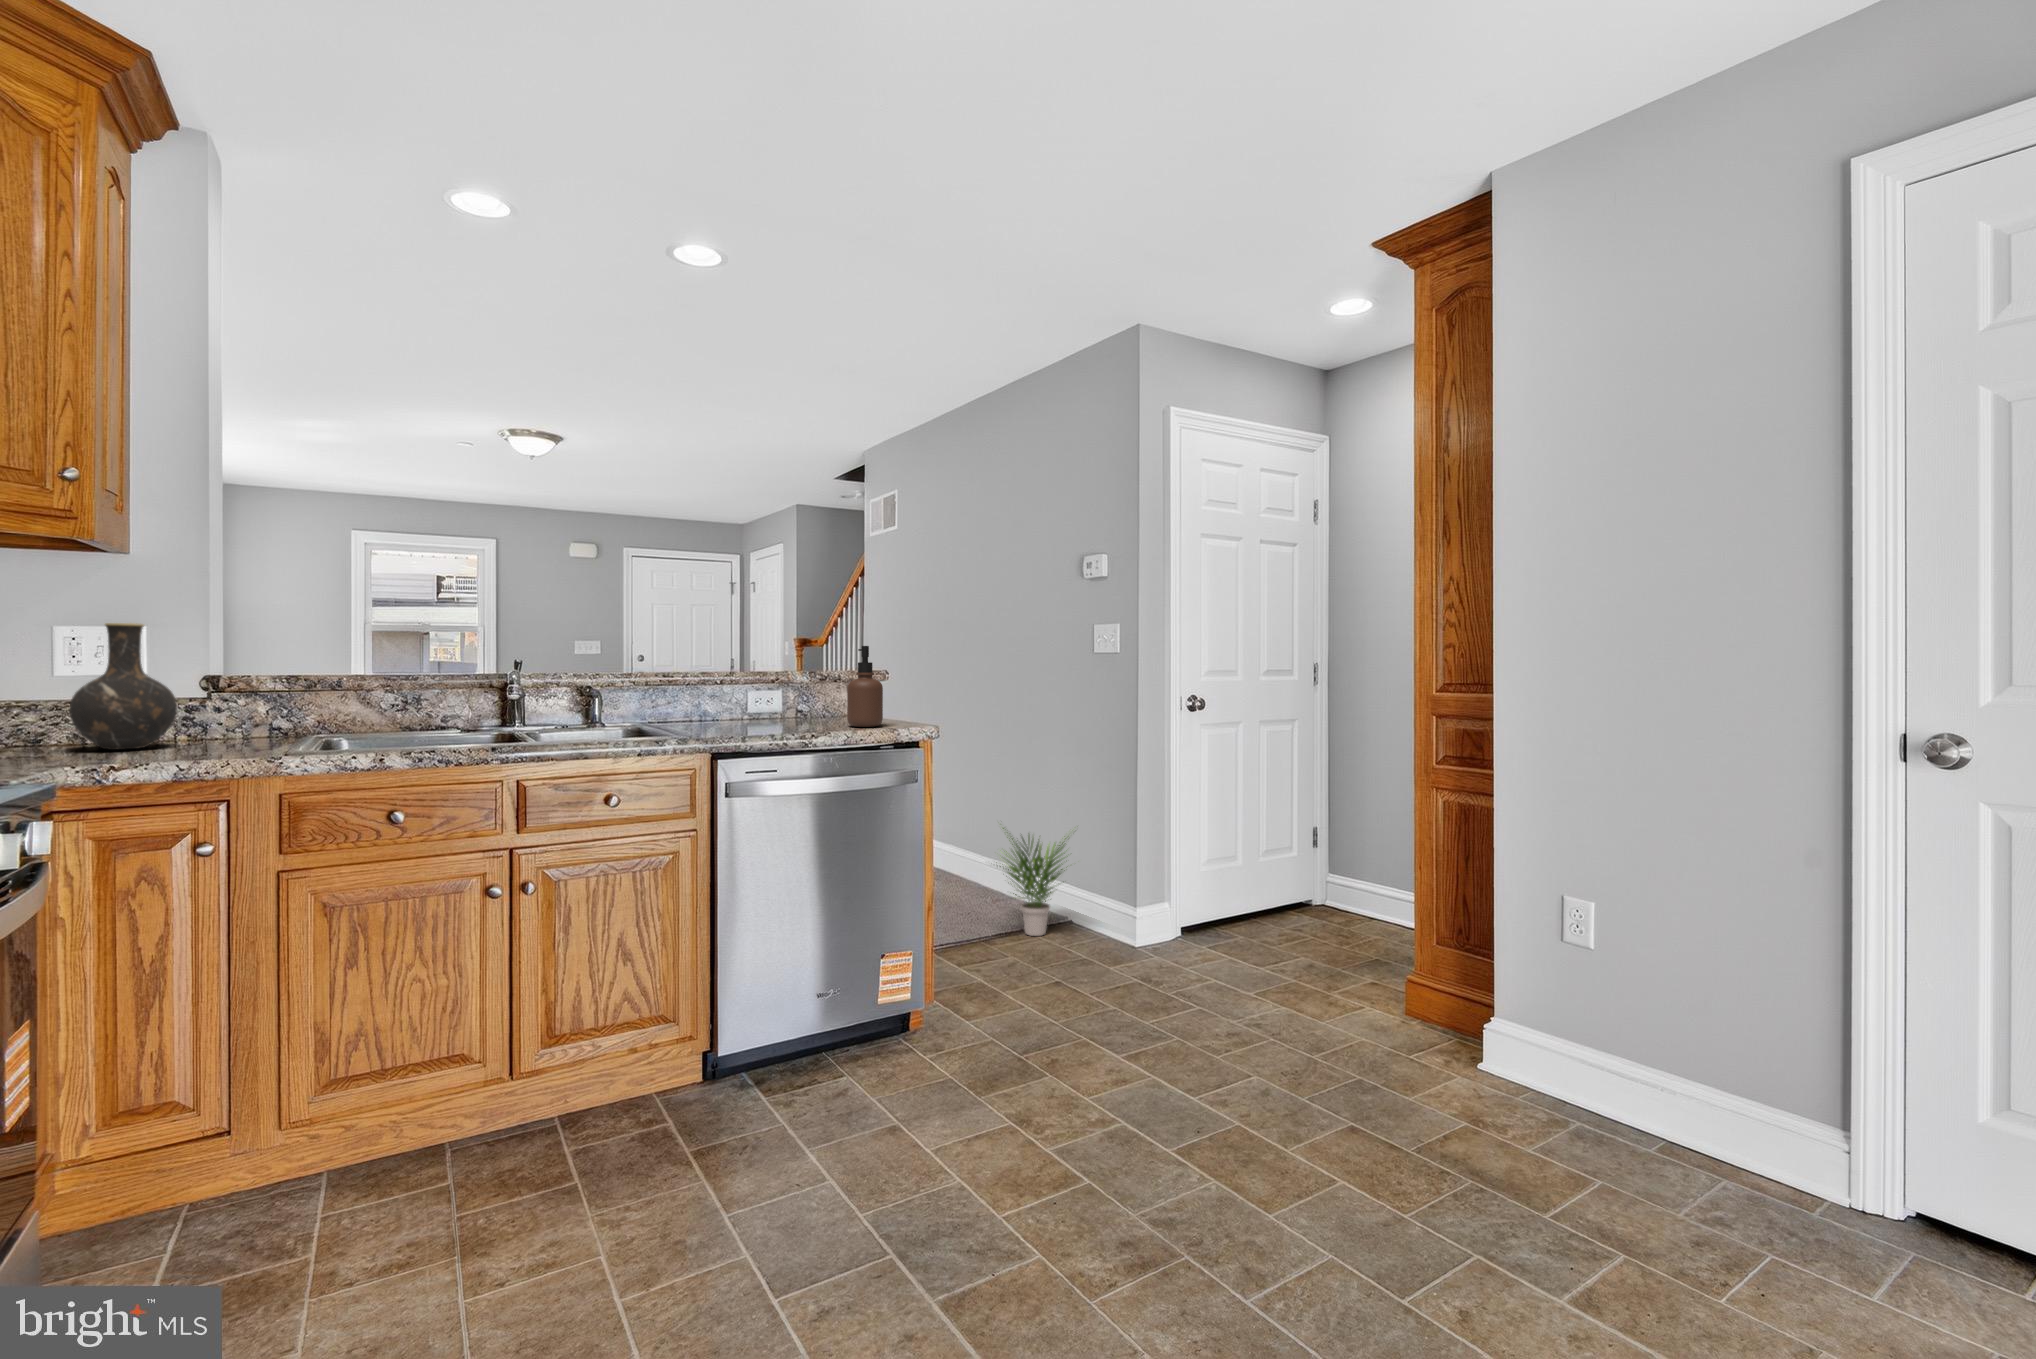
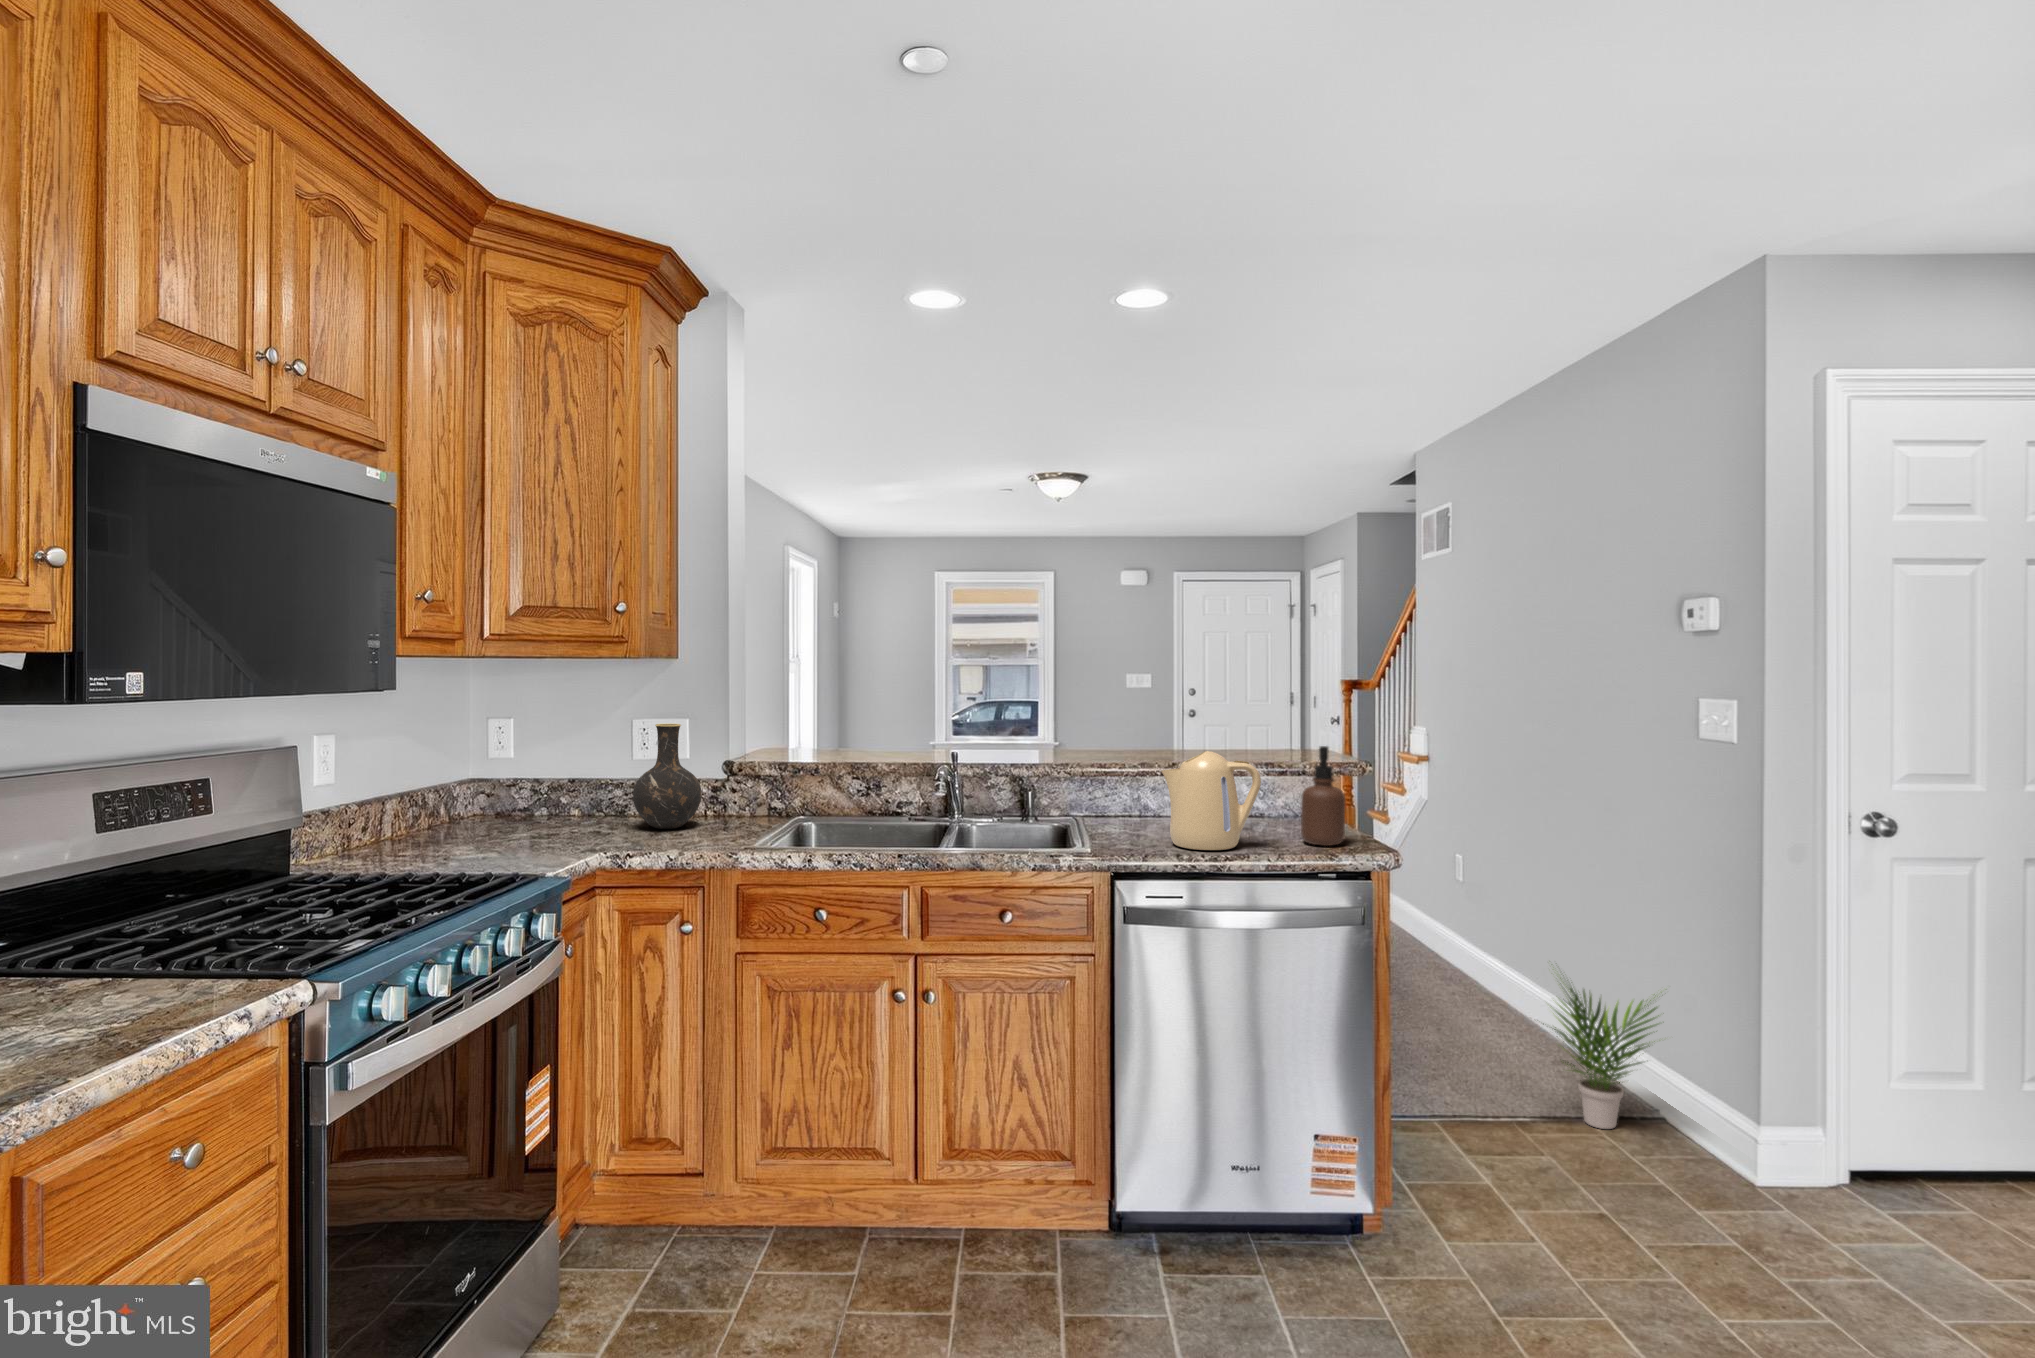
kettle: none [733,649,821,733] -> present [1161,751,1261,850]

